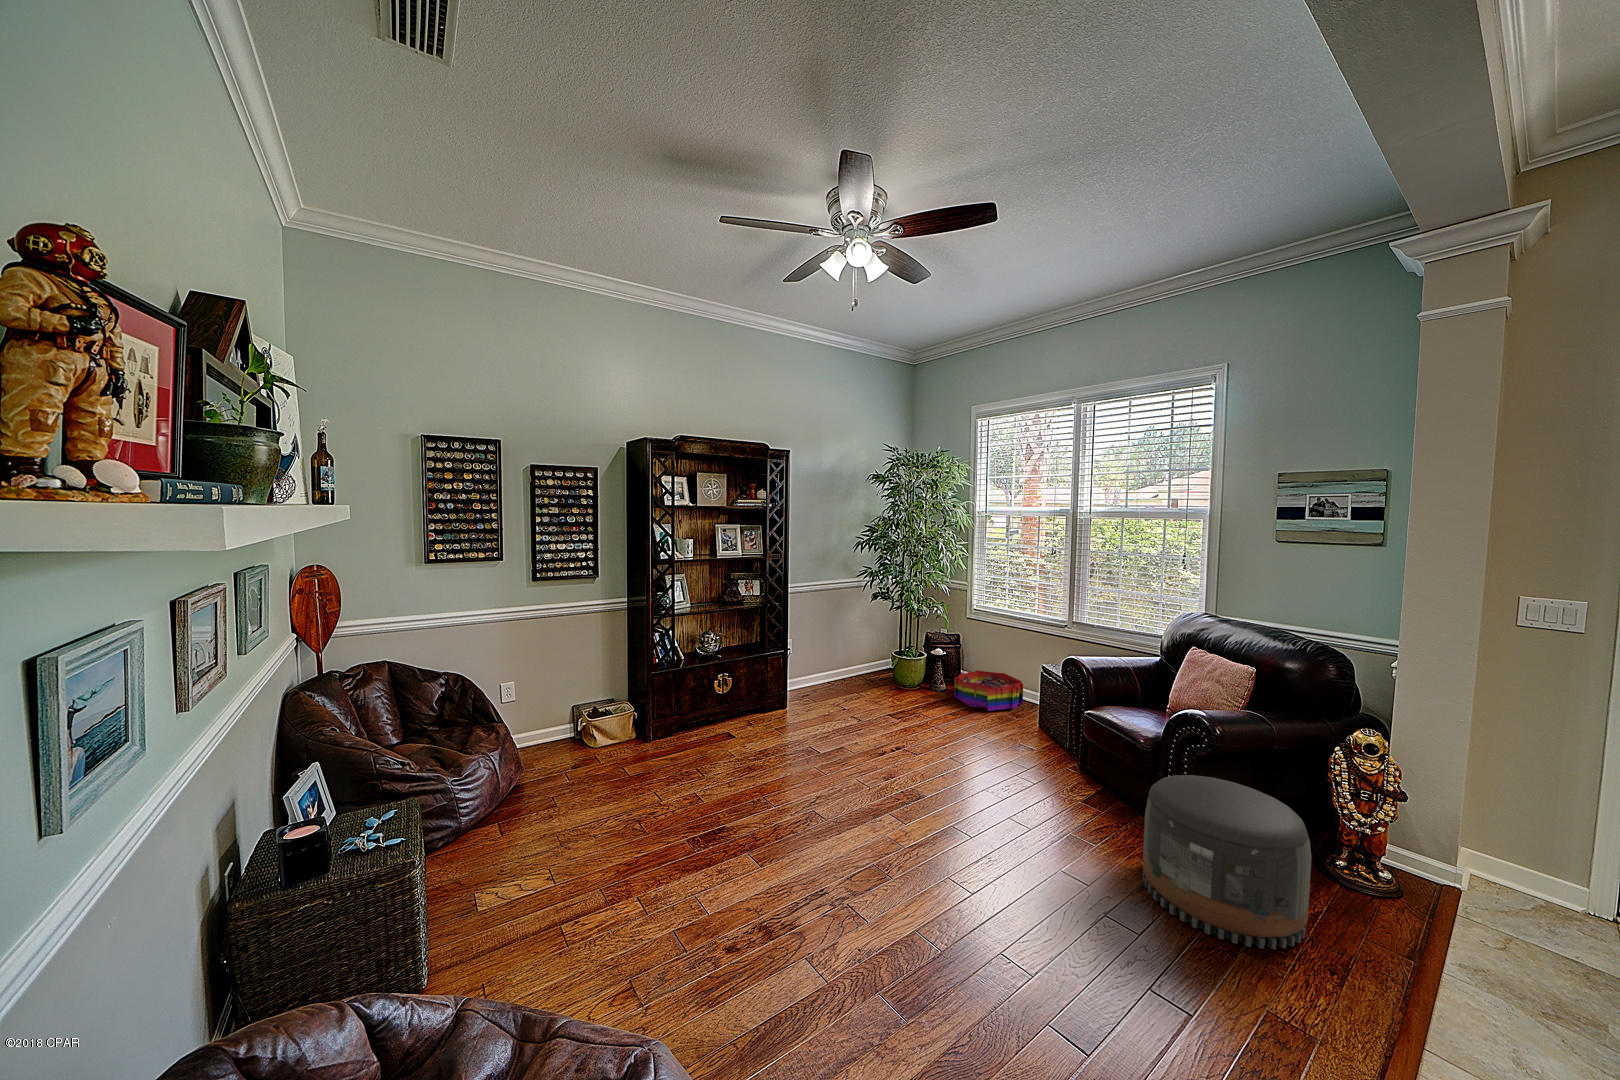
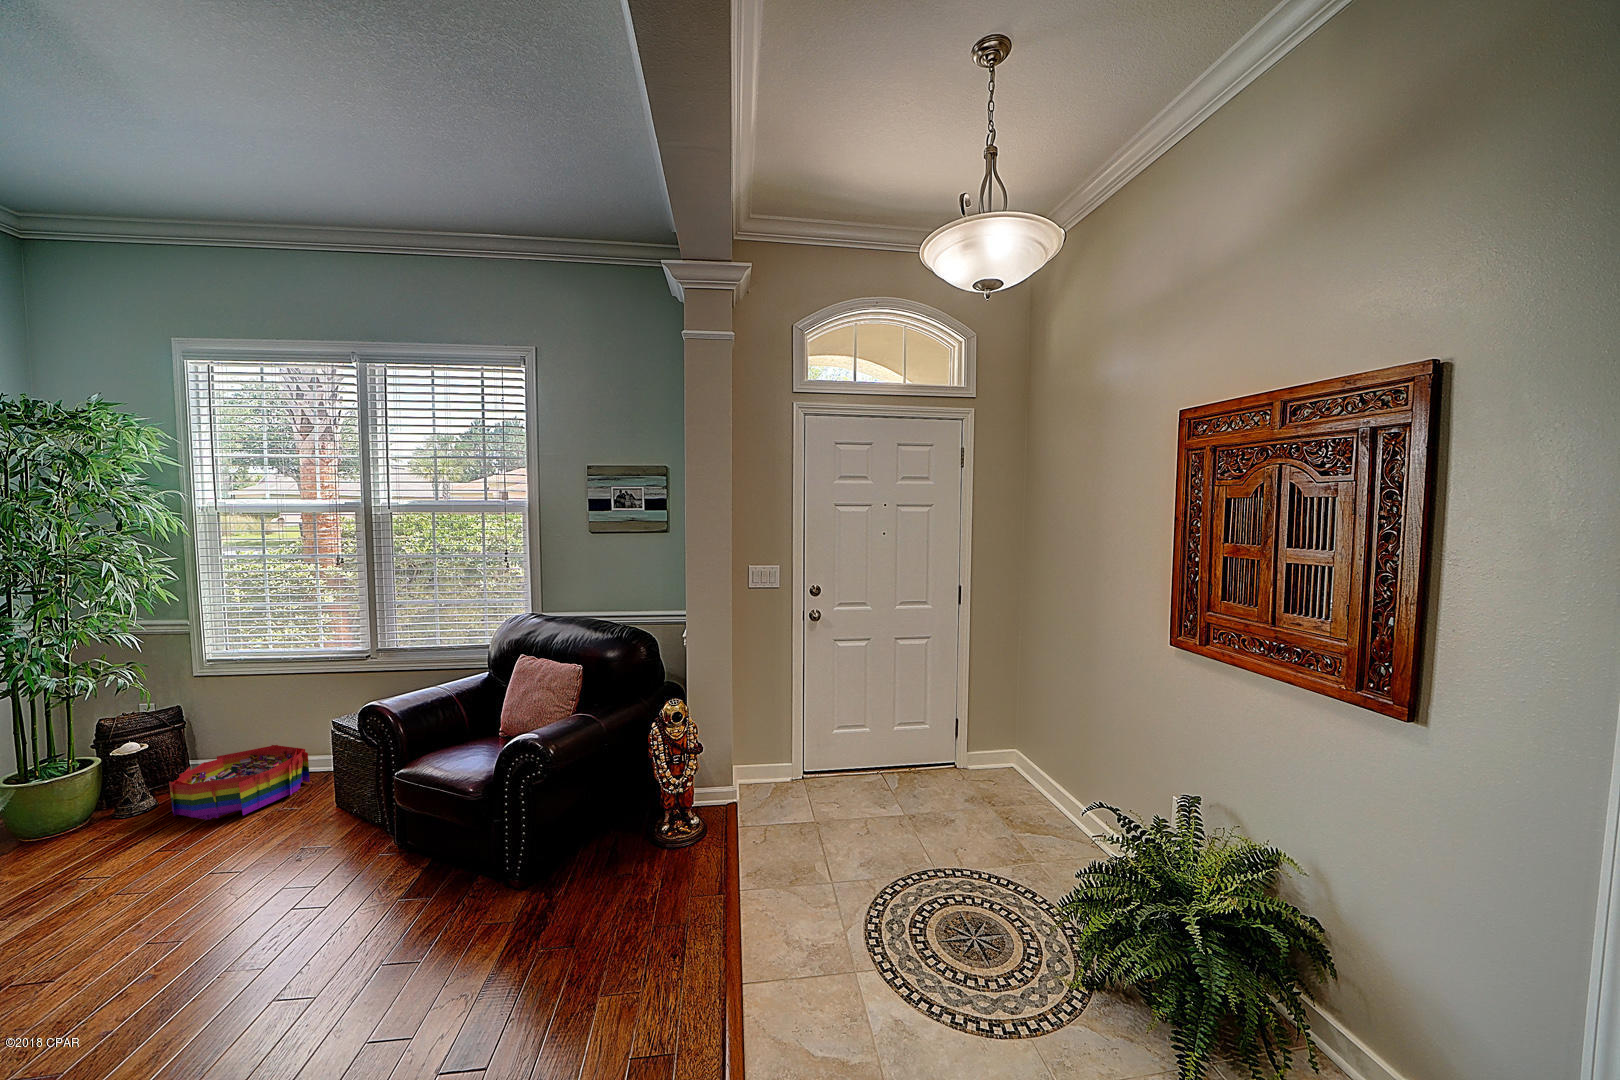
pouf: present [1143,775,1311,949] -> none [480,799,644,1000]

